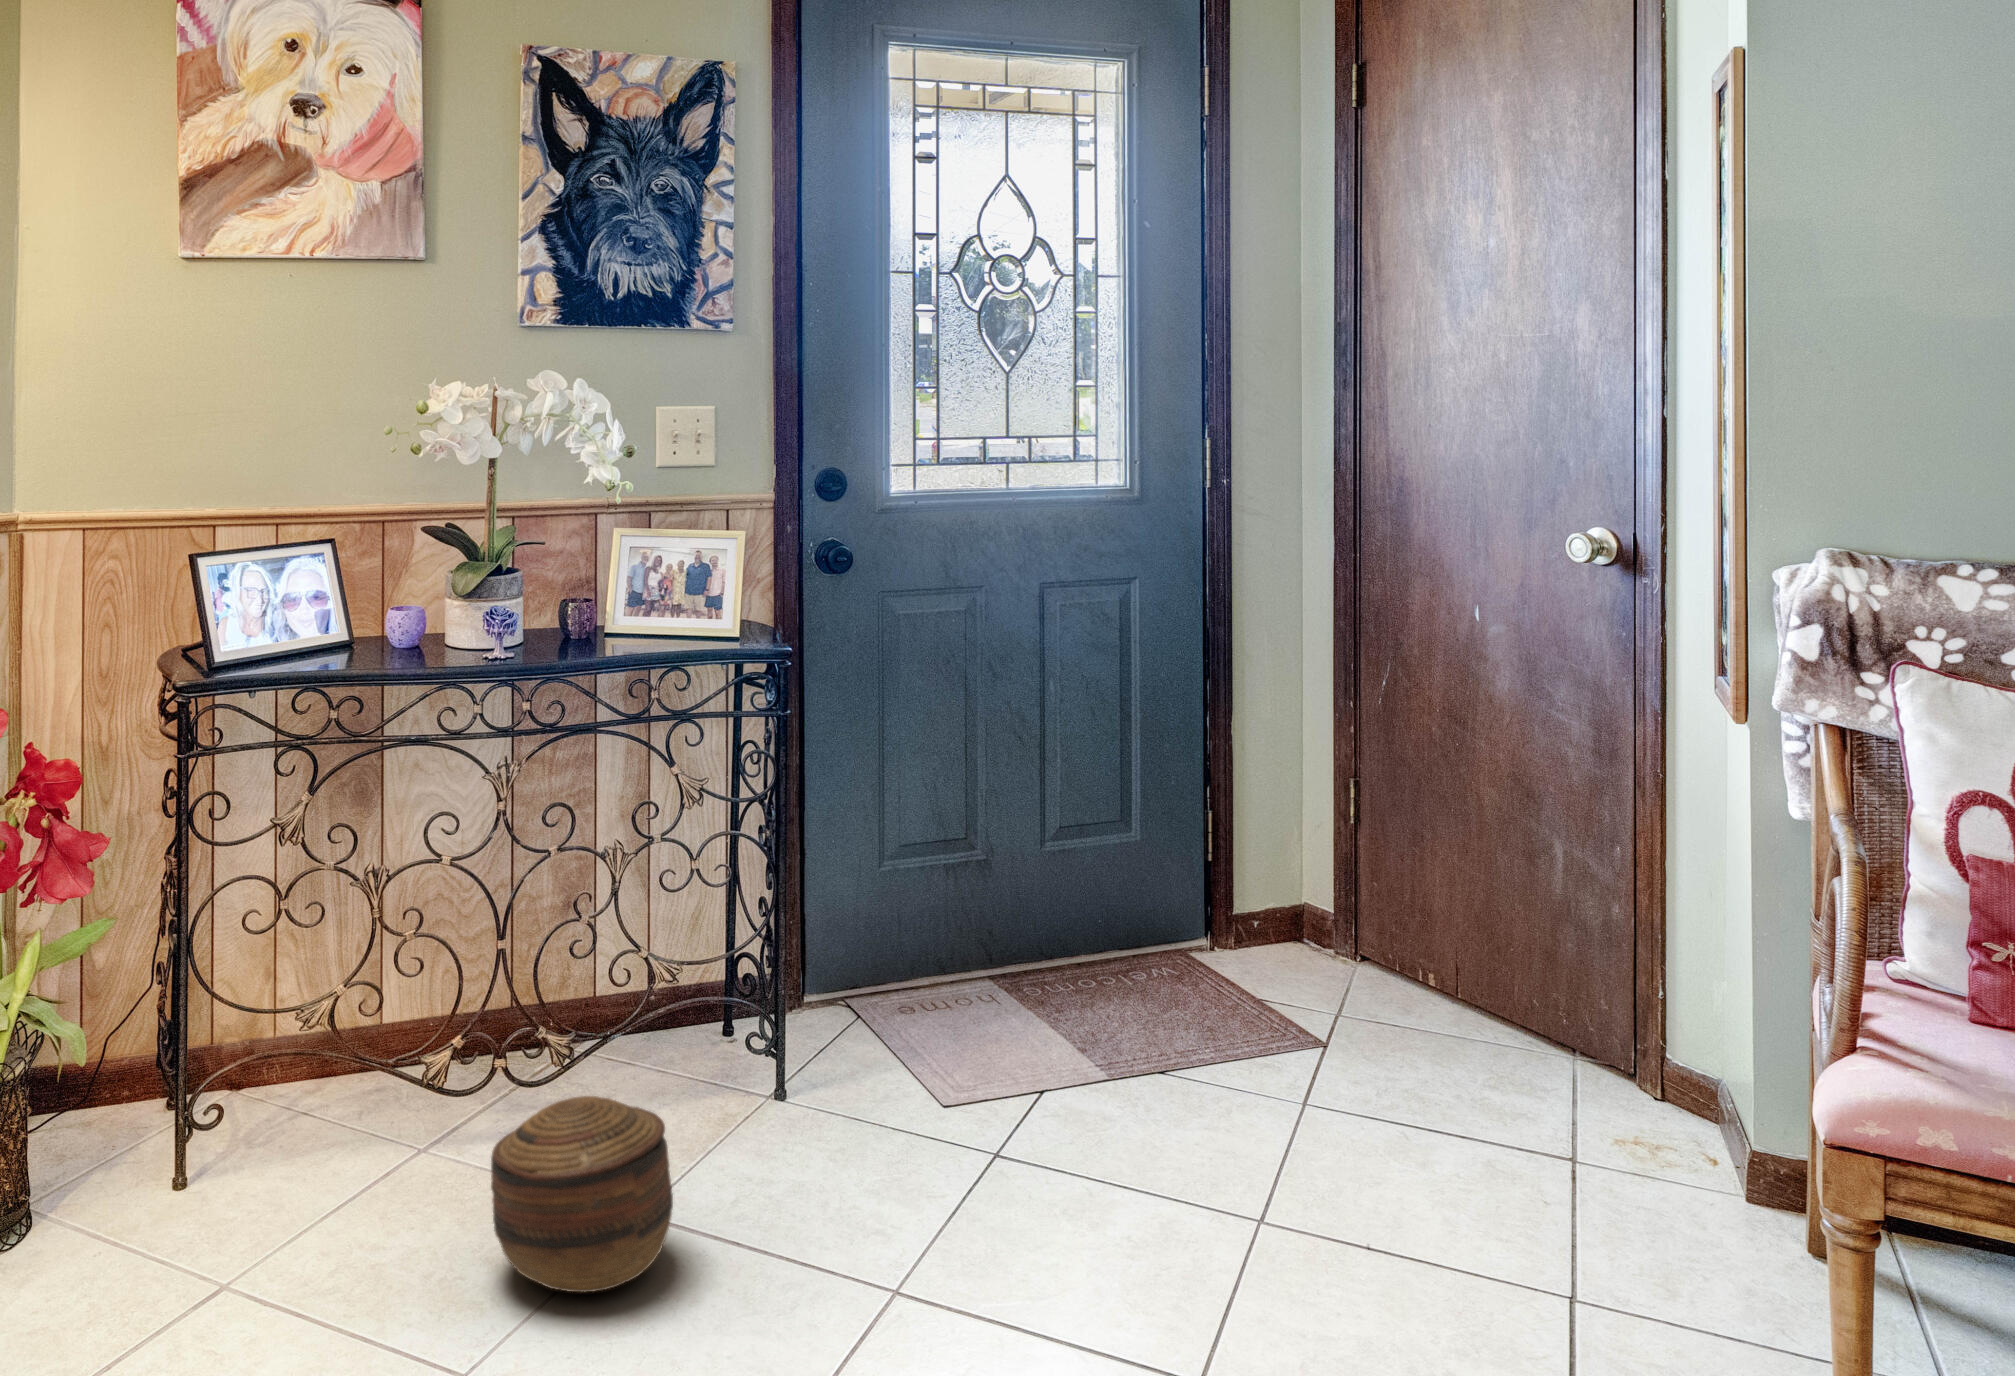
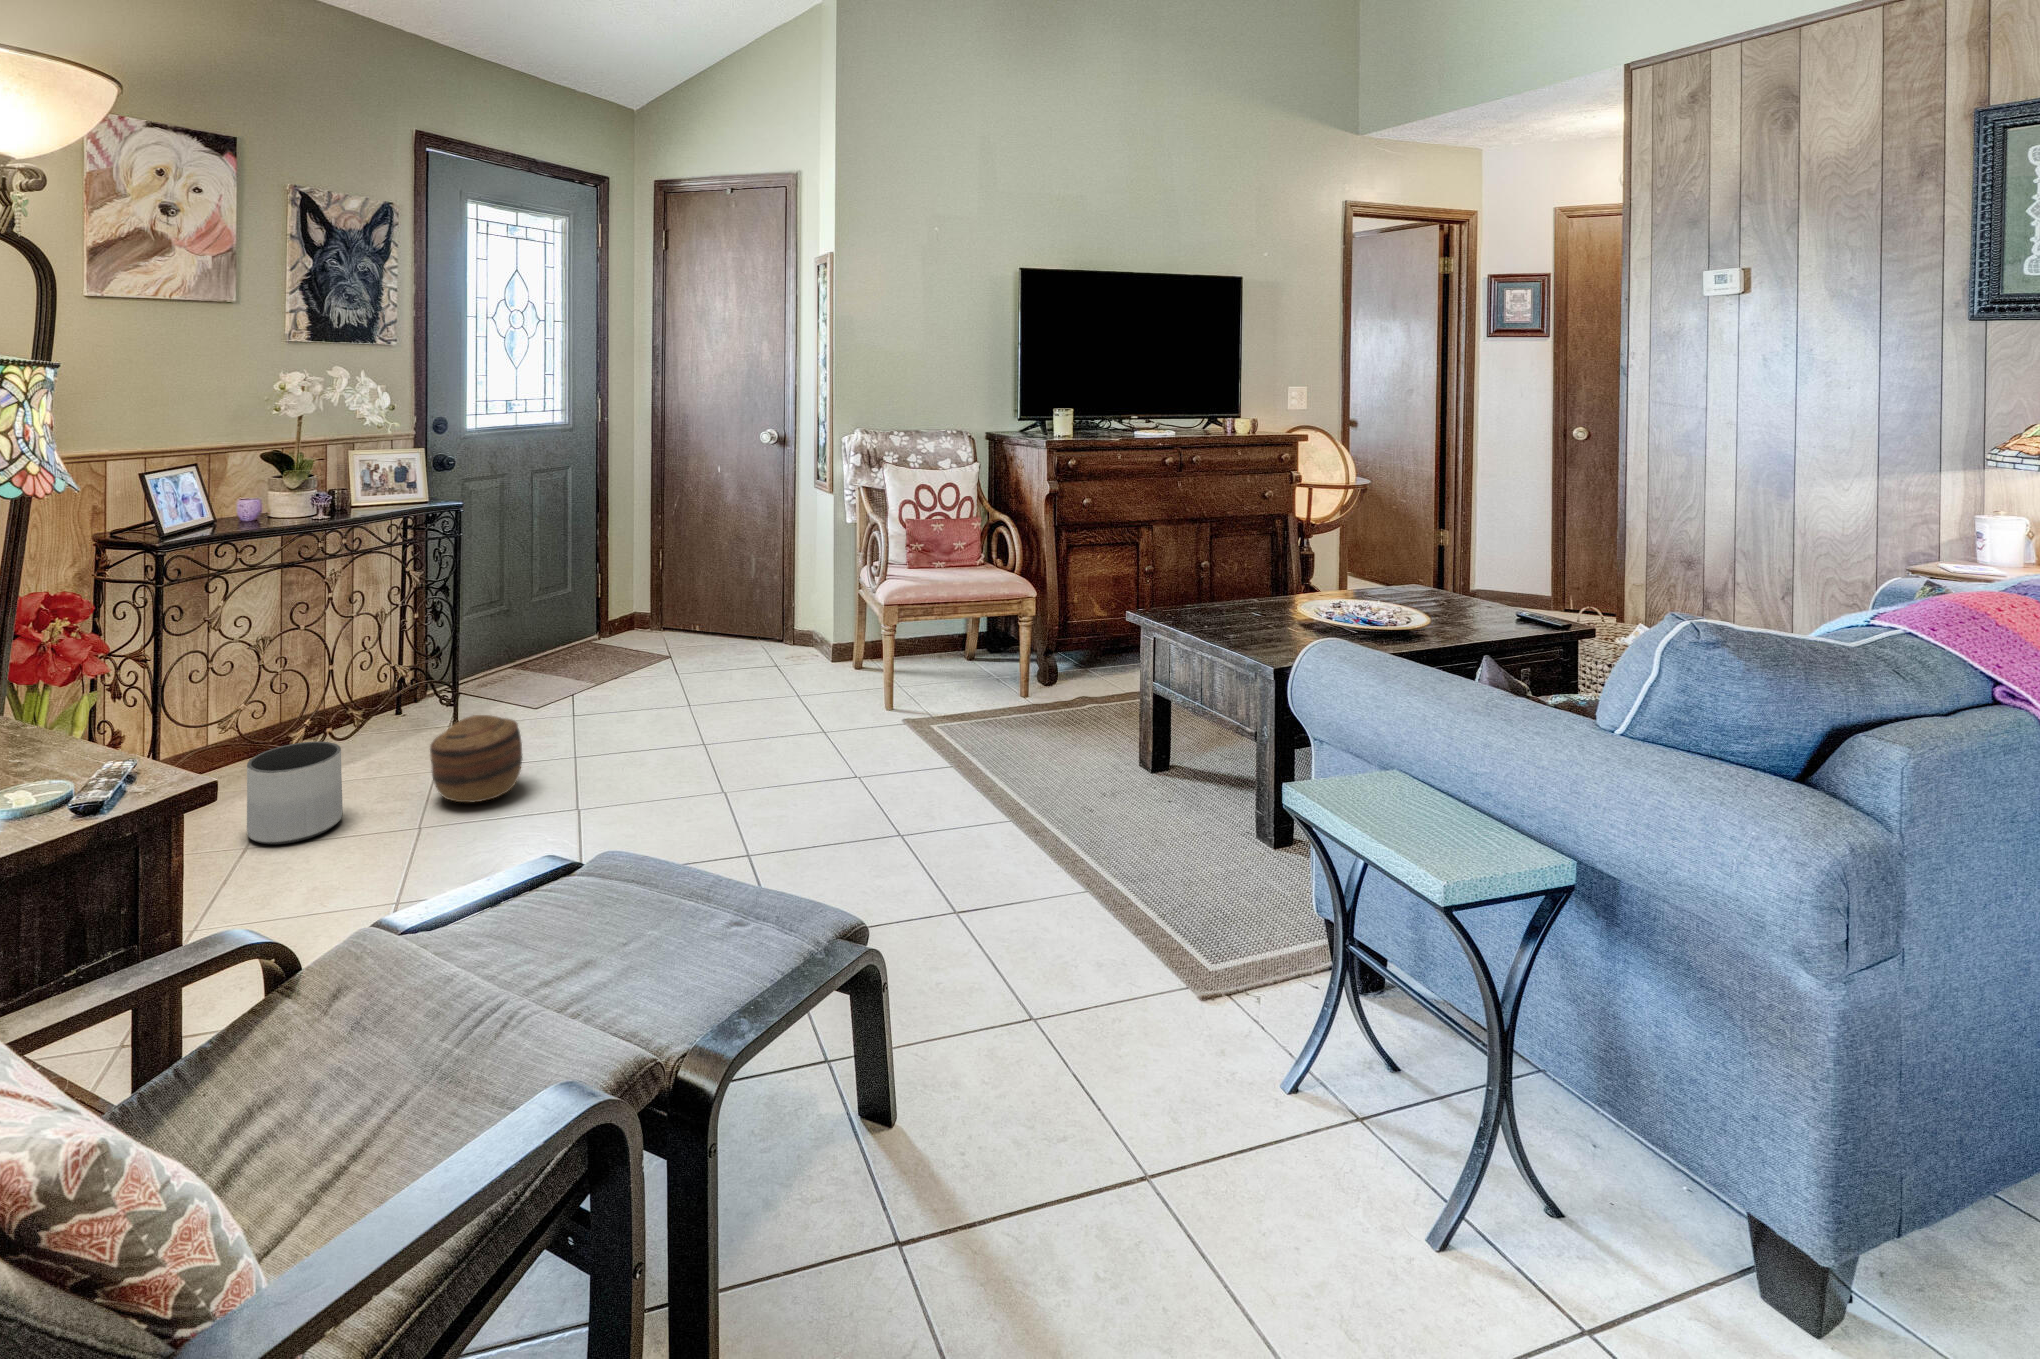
planter: none [217,1058,376,1255] -> present [247,742,343,844]

